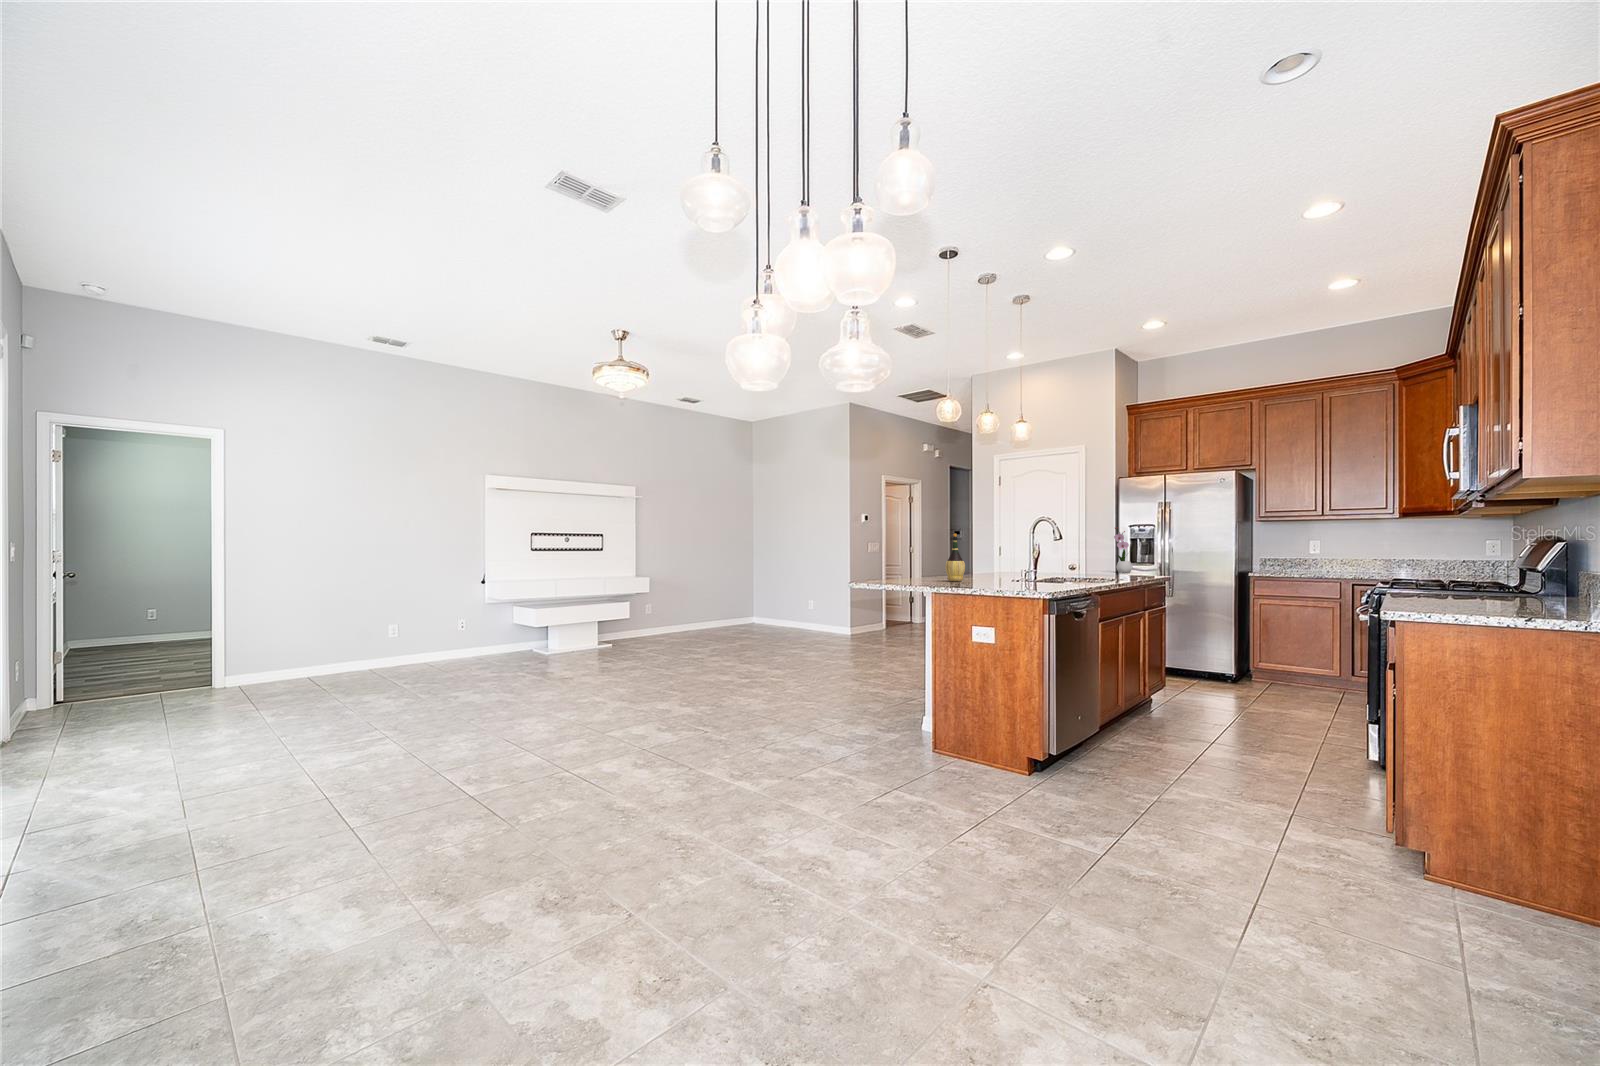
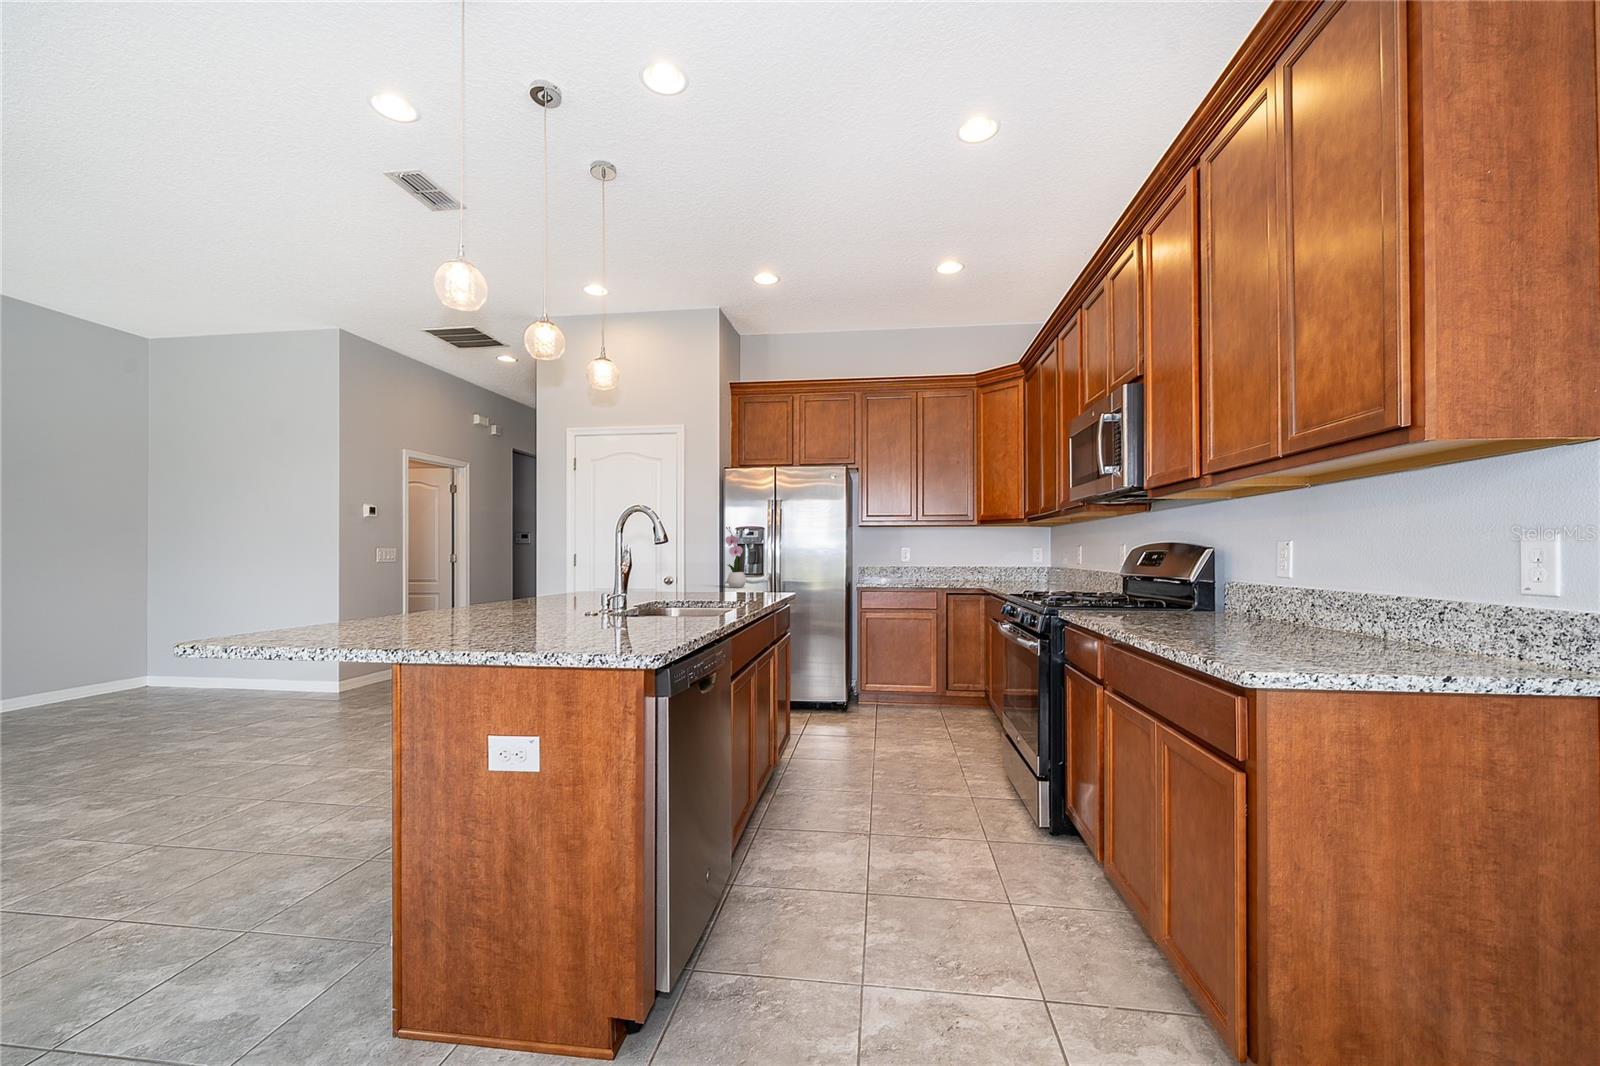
wine bottle: present [945,534,965,581] -> none [450,526,493,620]

